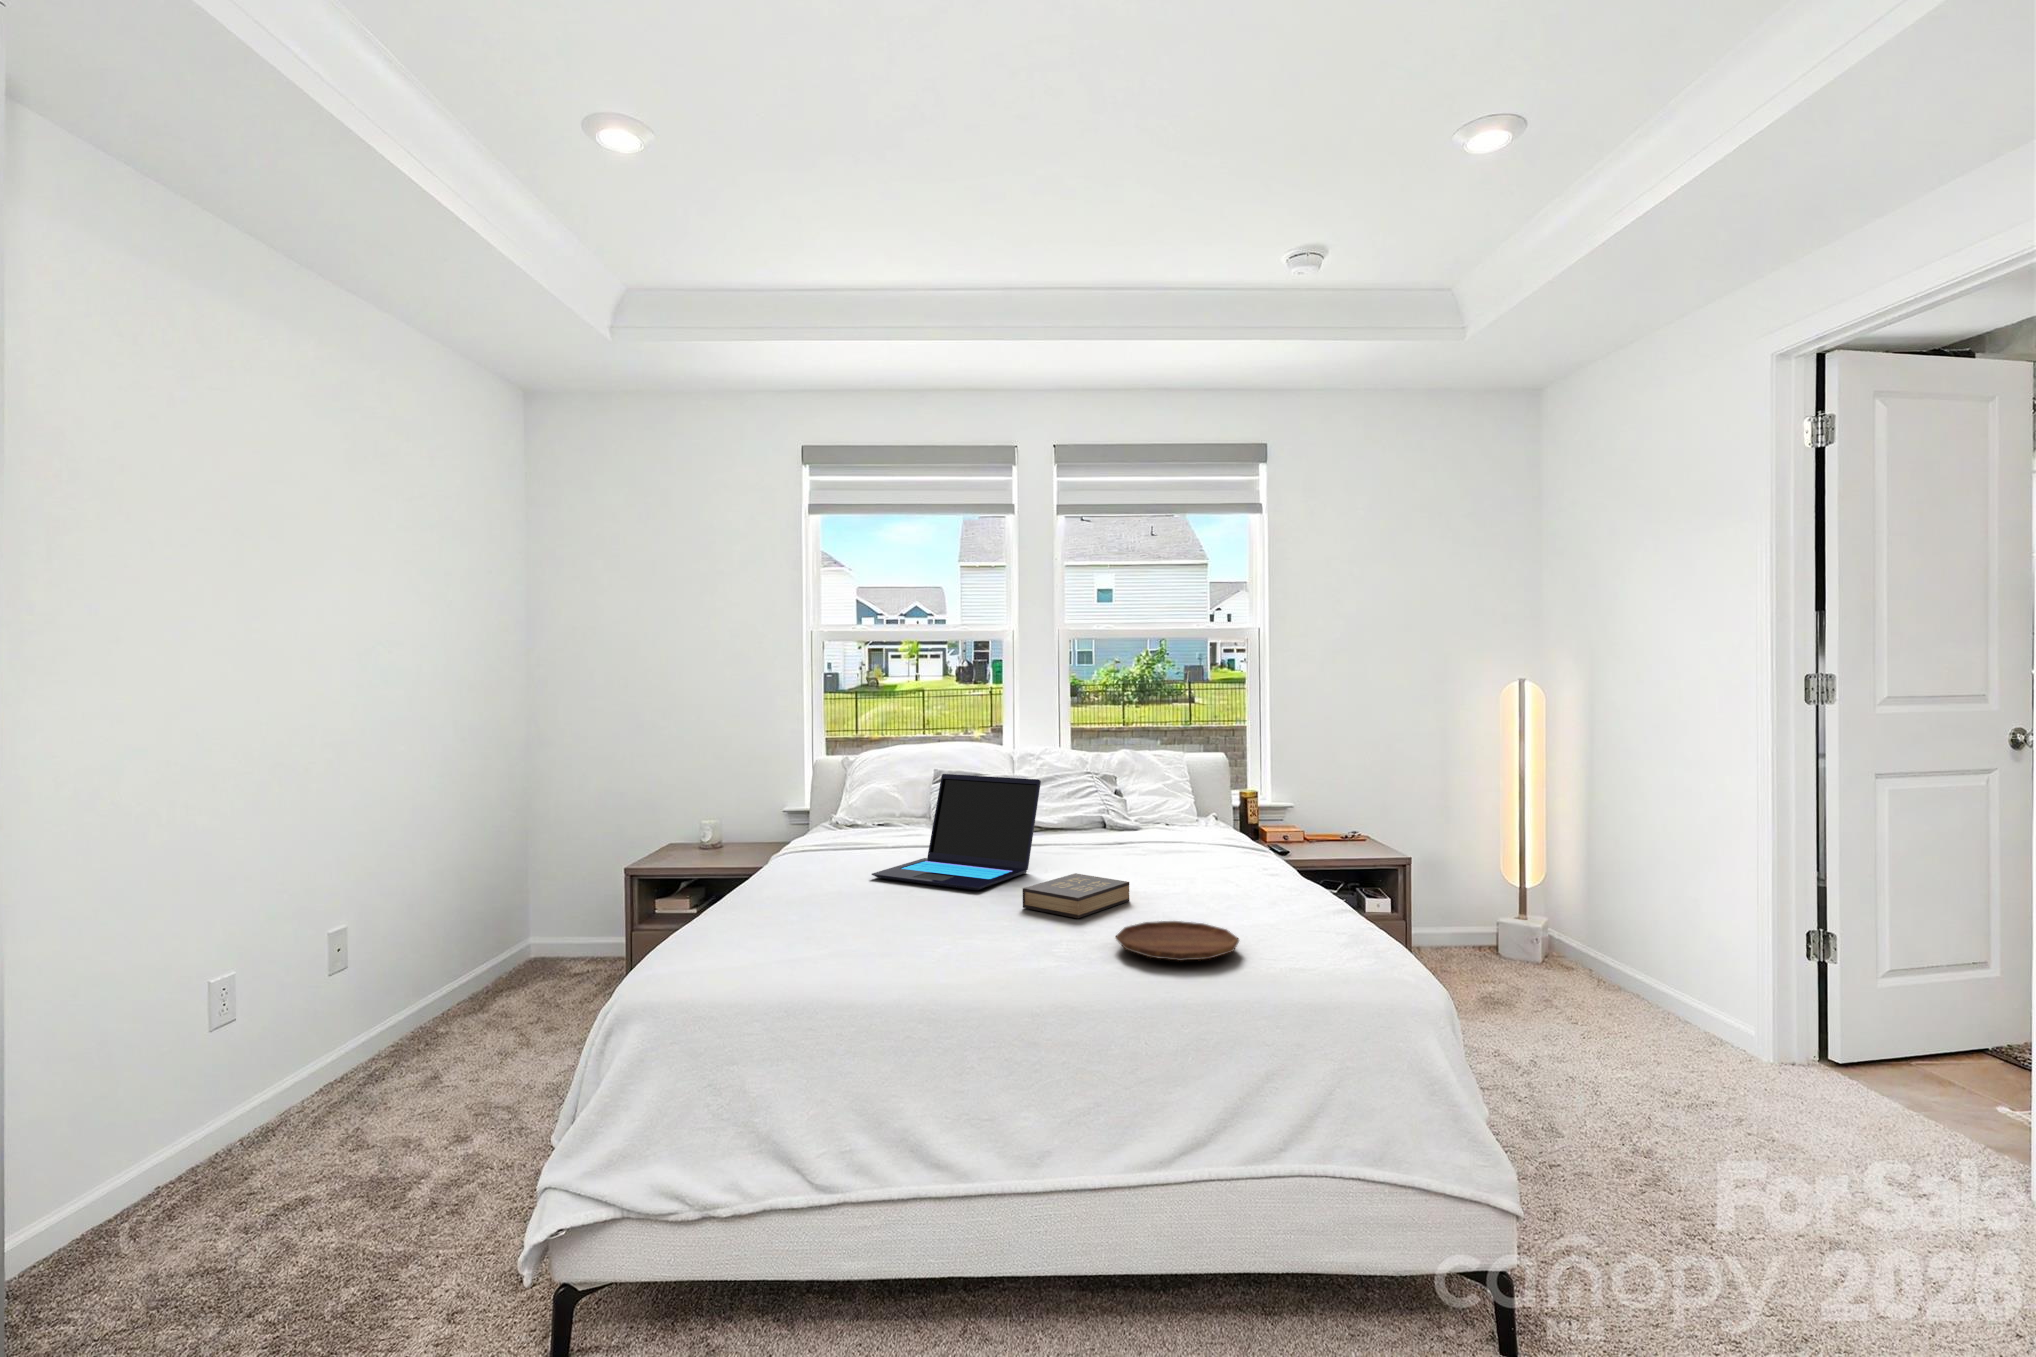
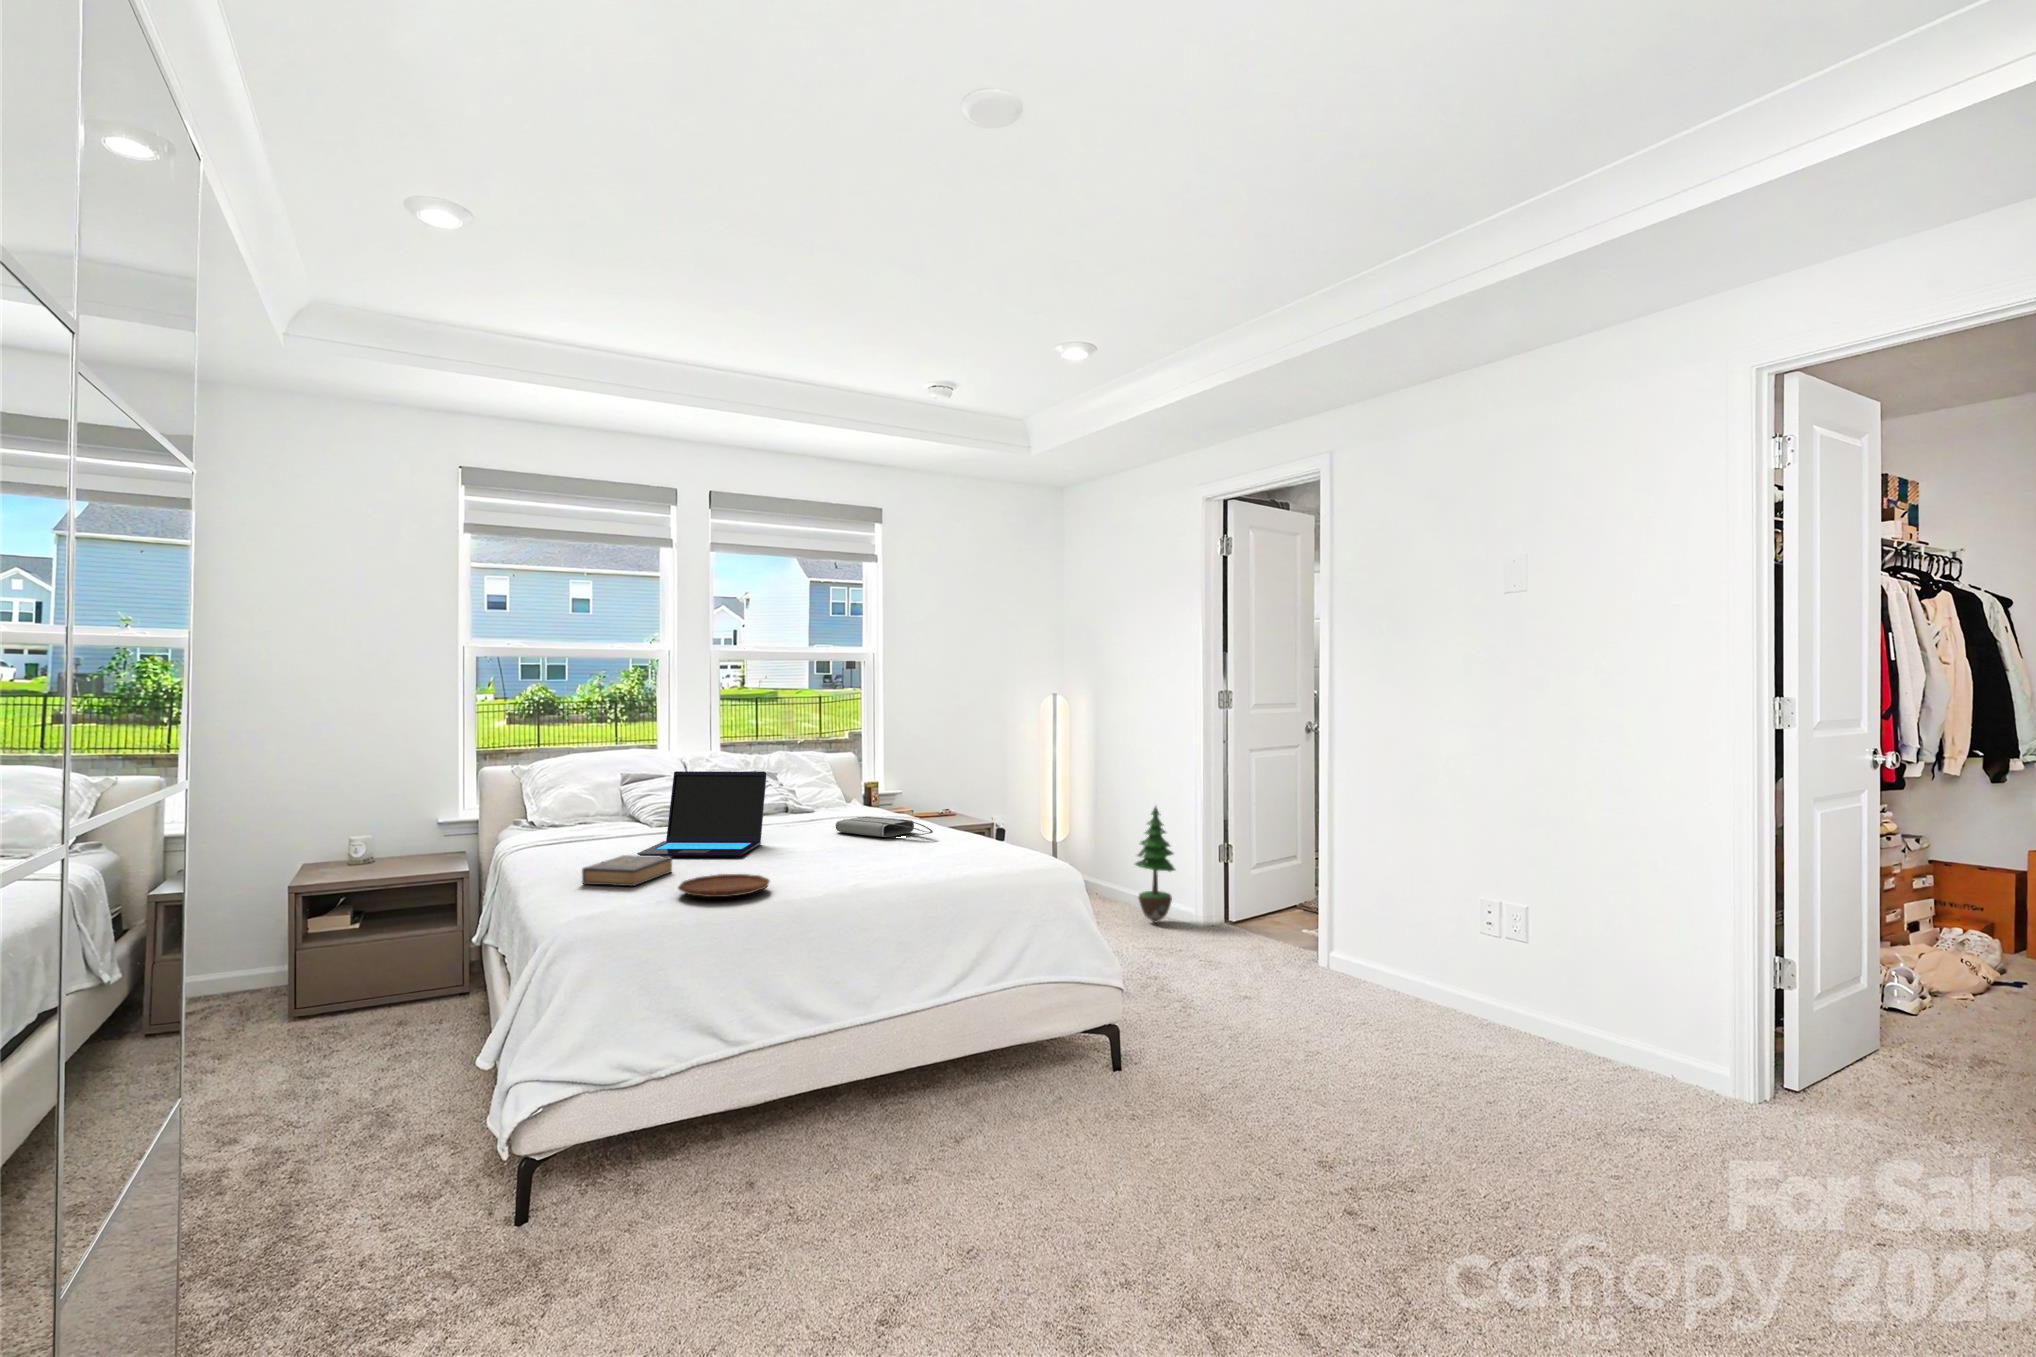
tote bag: none [1137,844,1254,881] -> present [836,816,933,837]
potted tree: none [1641,851,1721,1036] -> present [1136,806,1176,922]
hardback book: present [1023,873,1130,918] -> present [582,855,672,886]
tray: present [1116,921,1239,961] -> present [678,874,769,897]

